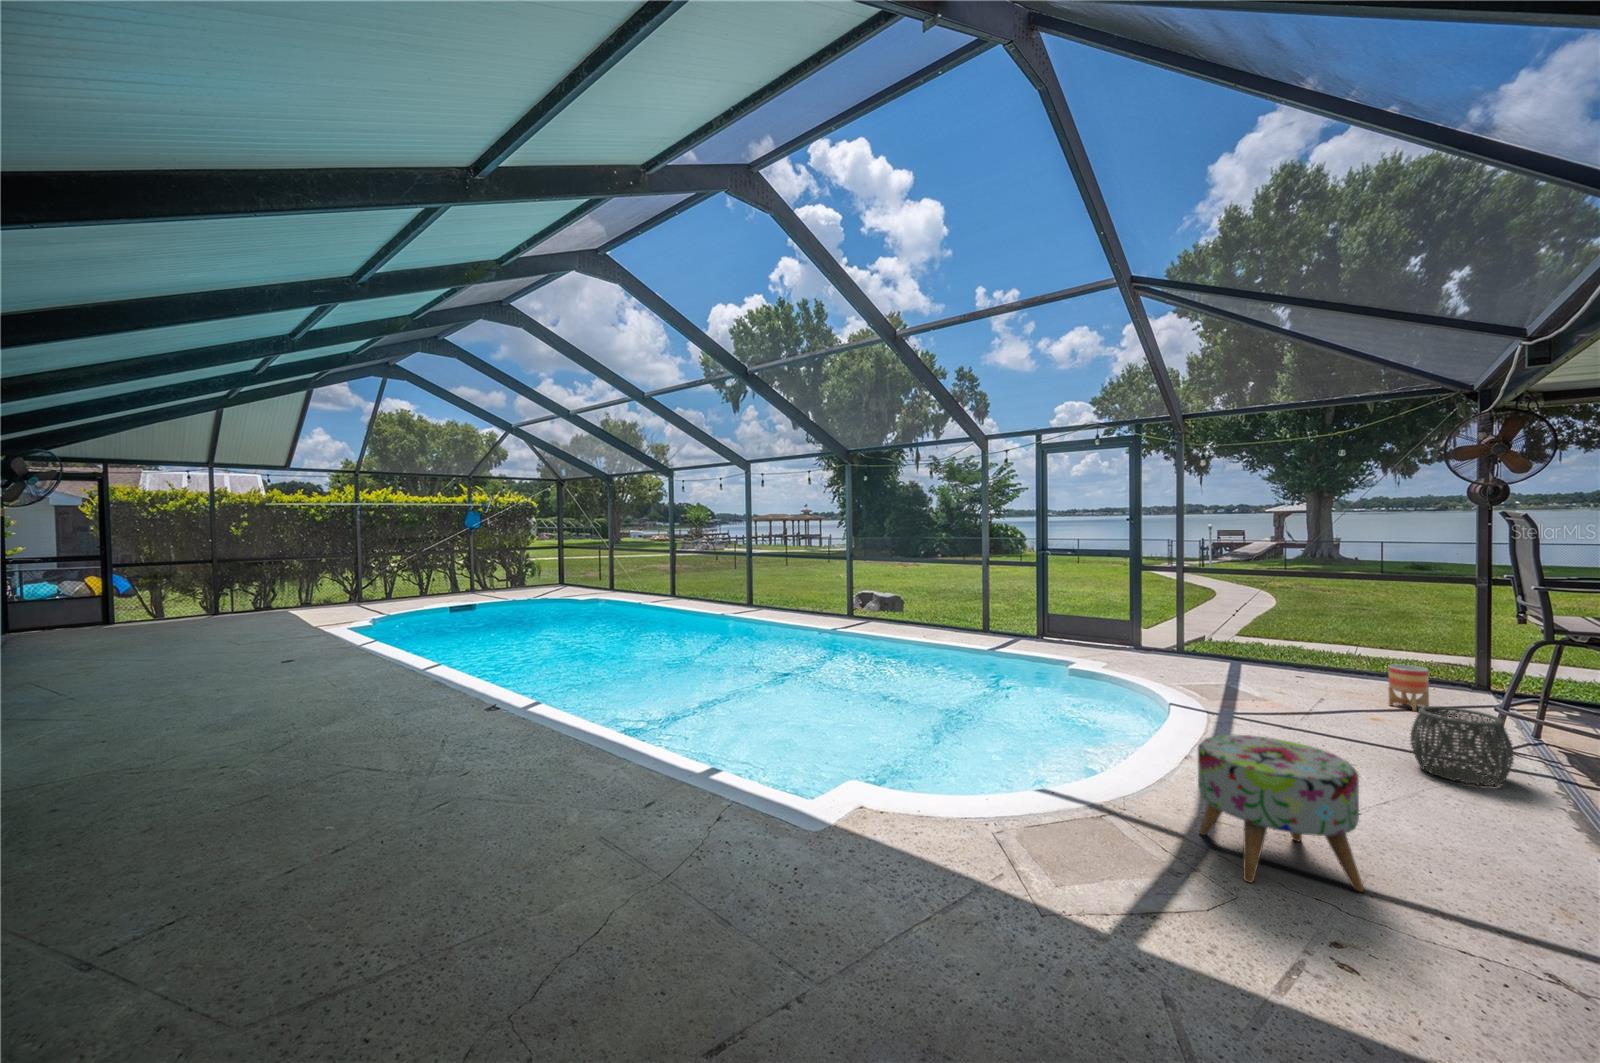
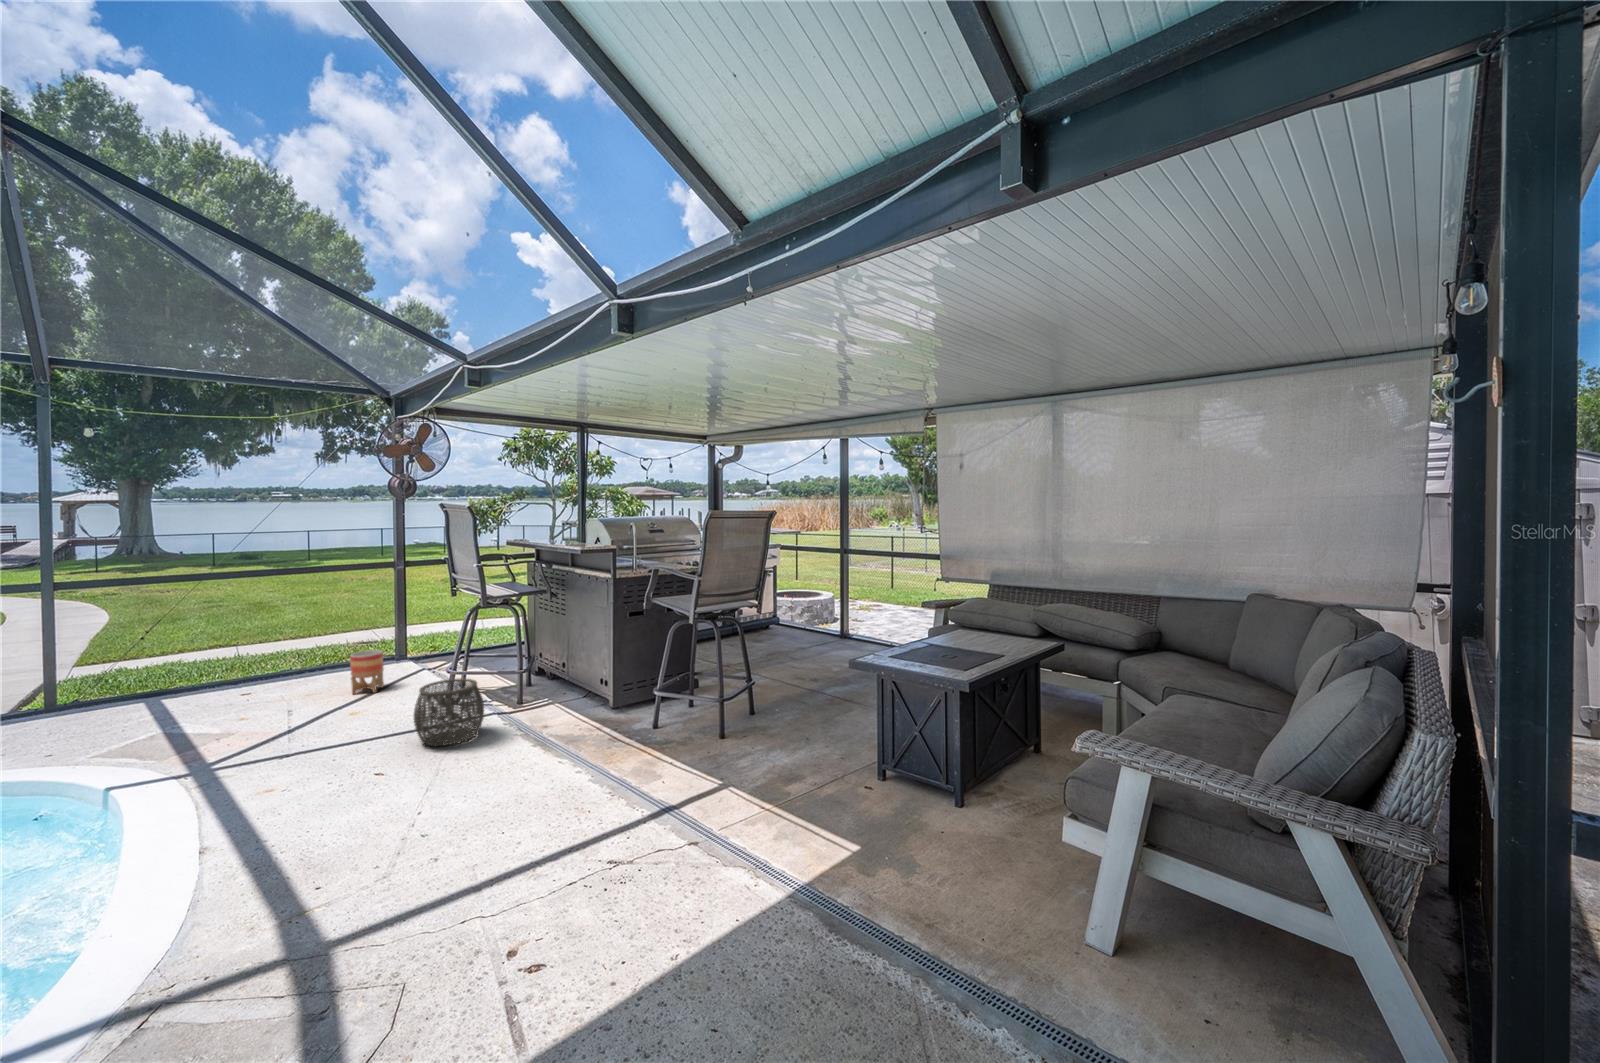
ottoman: present [1198,735,1364,892] -> none [302,765,486,959]

